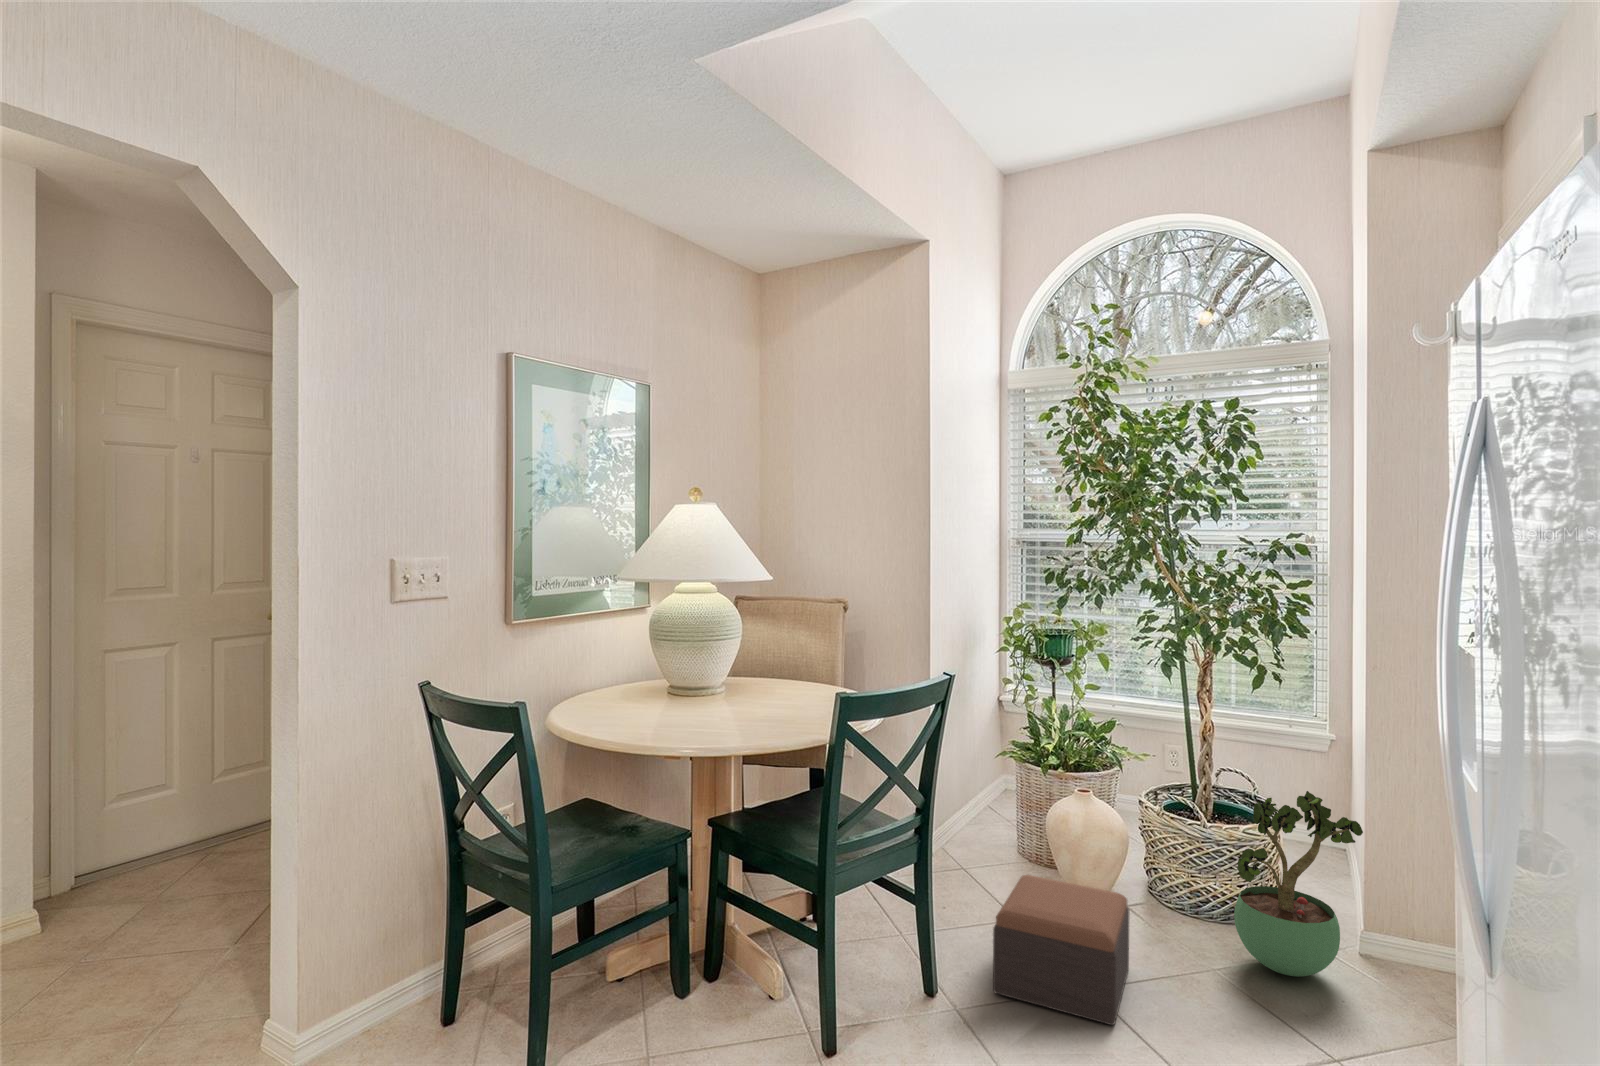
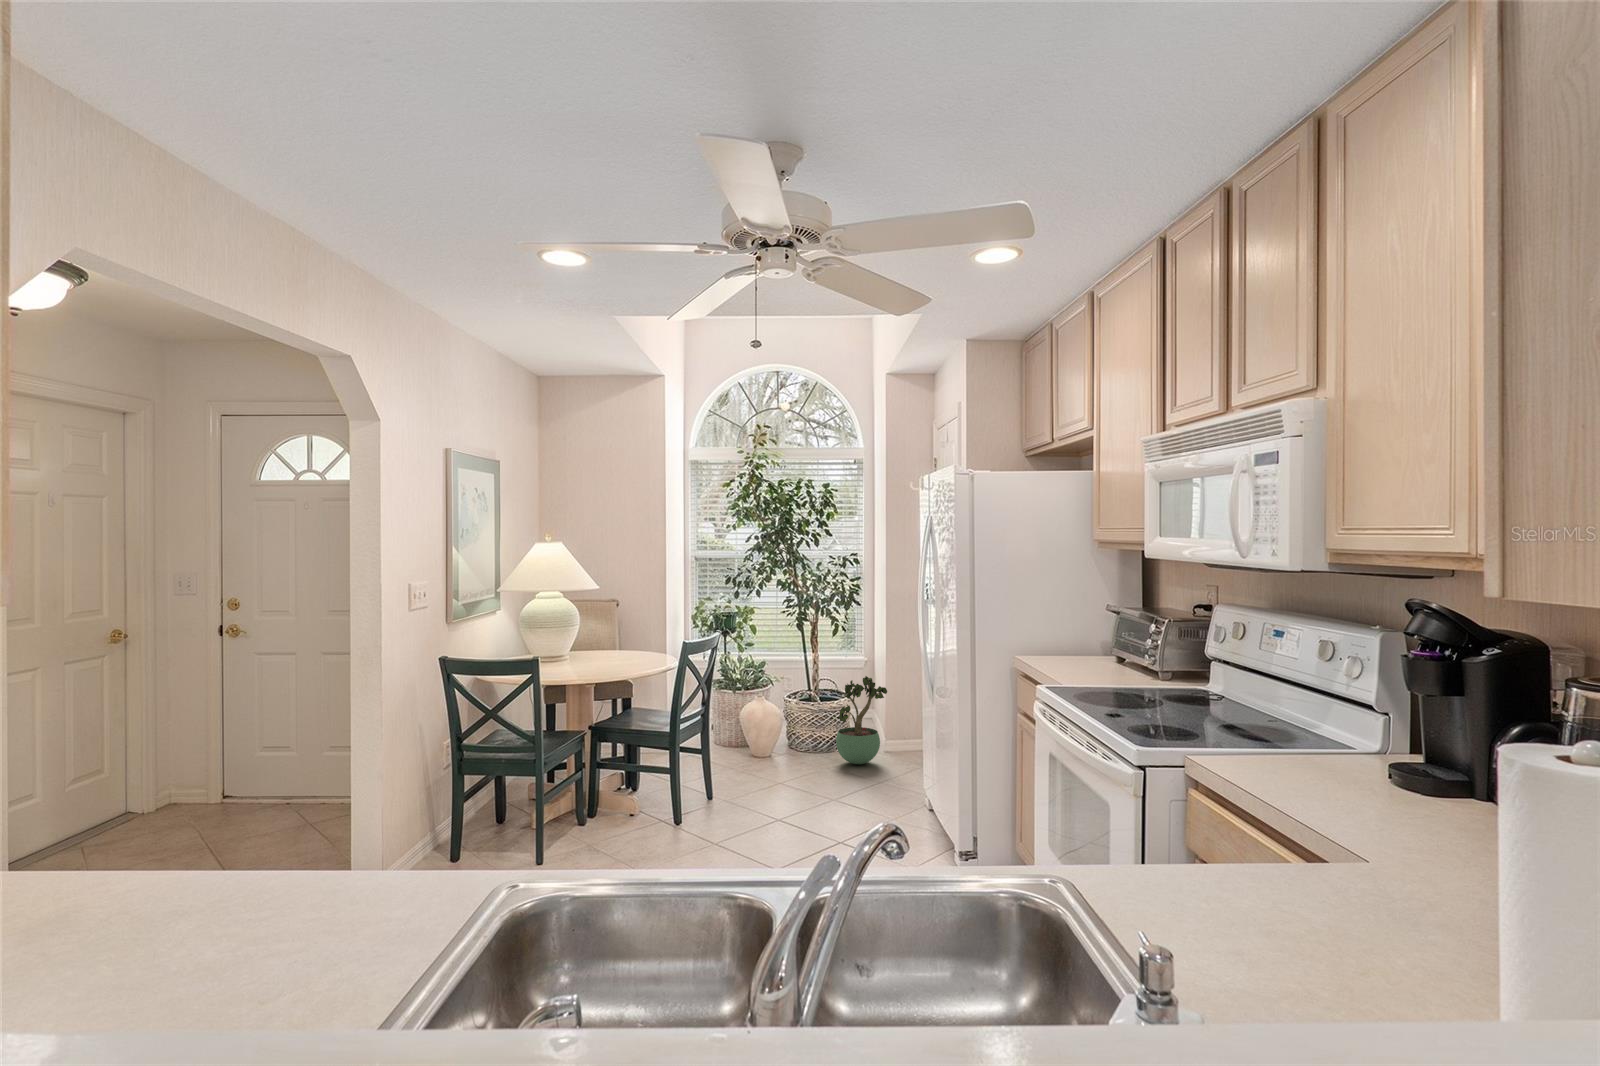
footstool: present [993,875,1129,1025] -> none [739,738,799,794]

